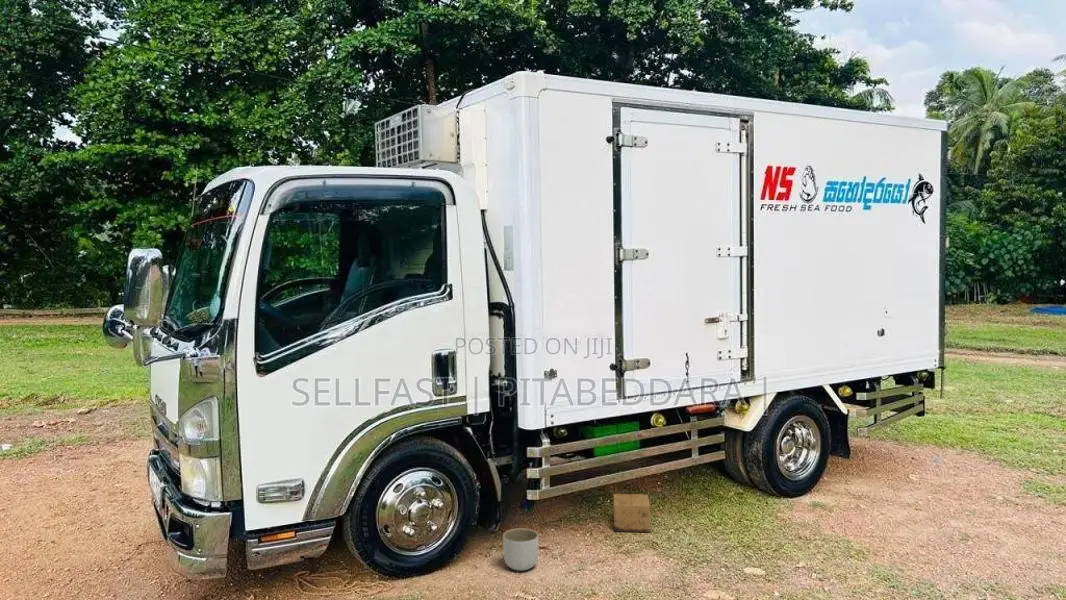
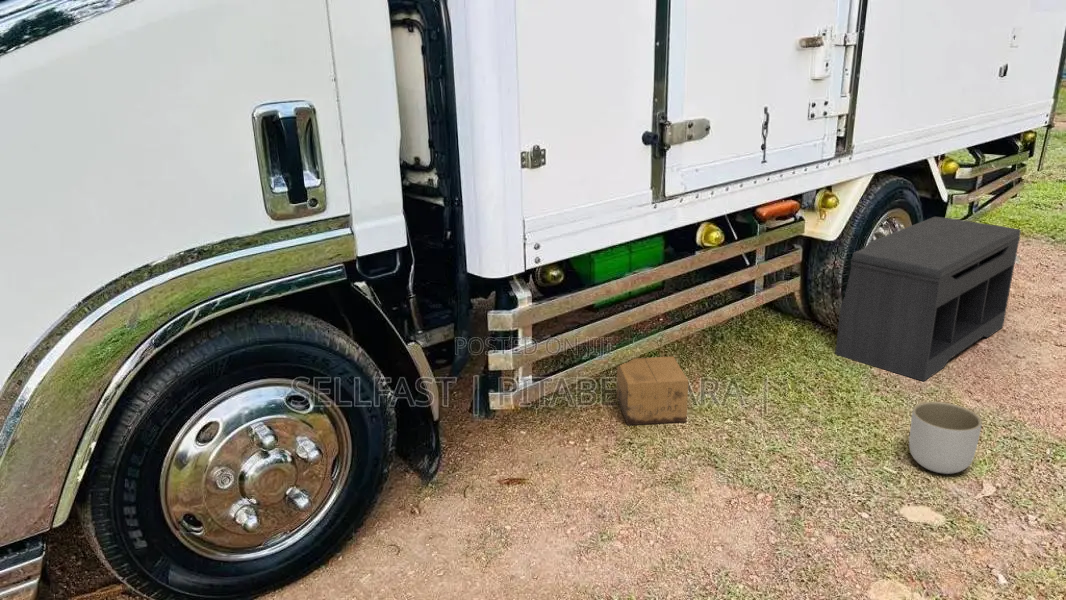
bench: none [763,423,891,524] -> present [836,217,1021,381]
planter: present [503,528,539,571] -> present [909,402,982,474]

